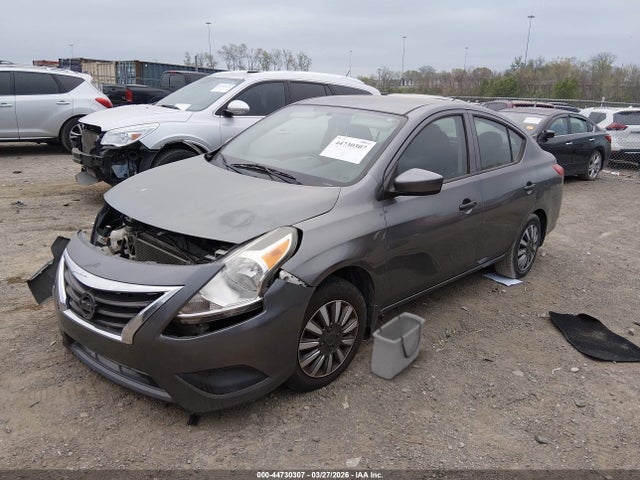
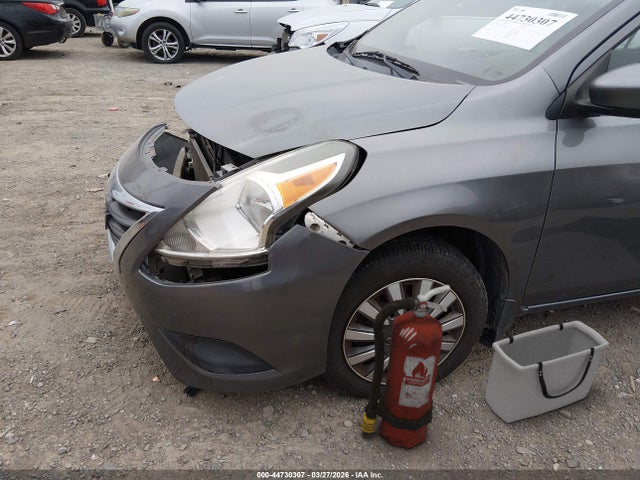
fire extinguisher: none [318,299,362,409] -> present [361,285,450,448]

